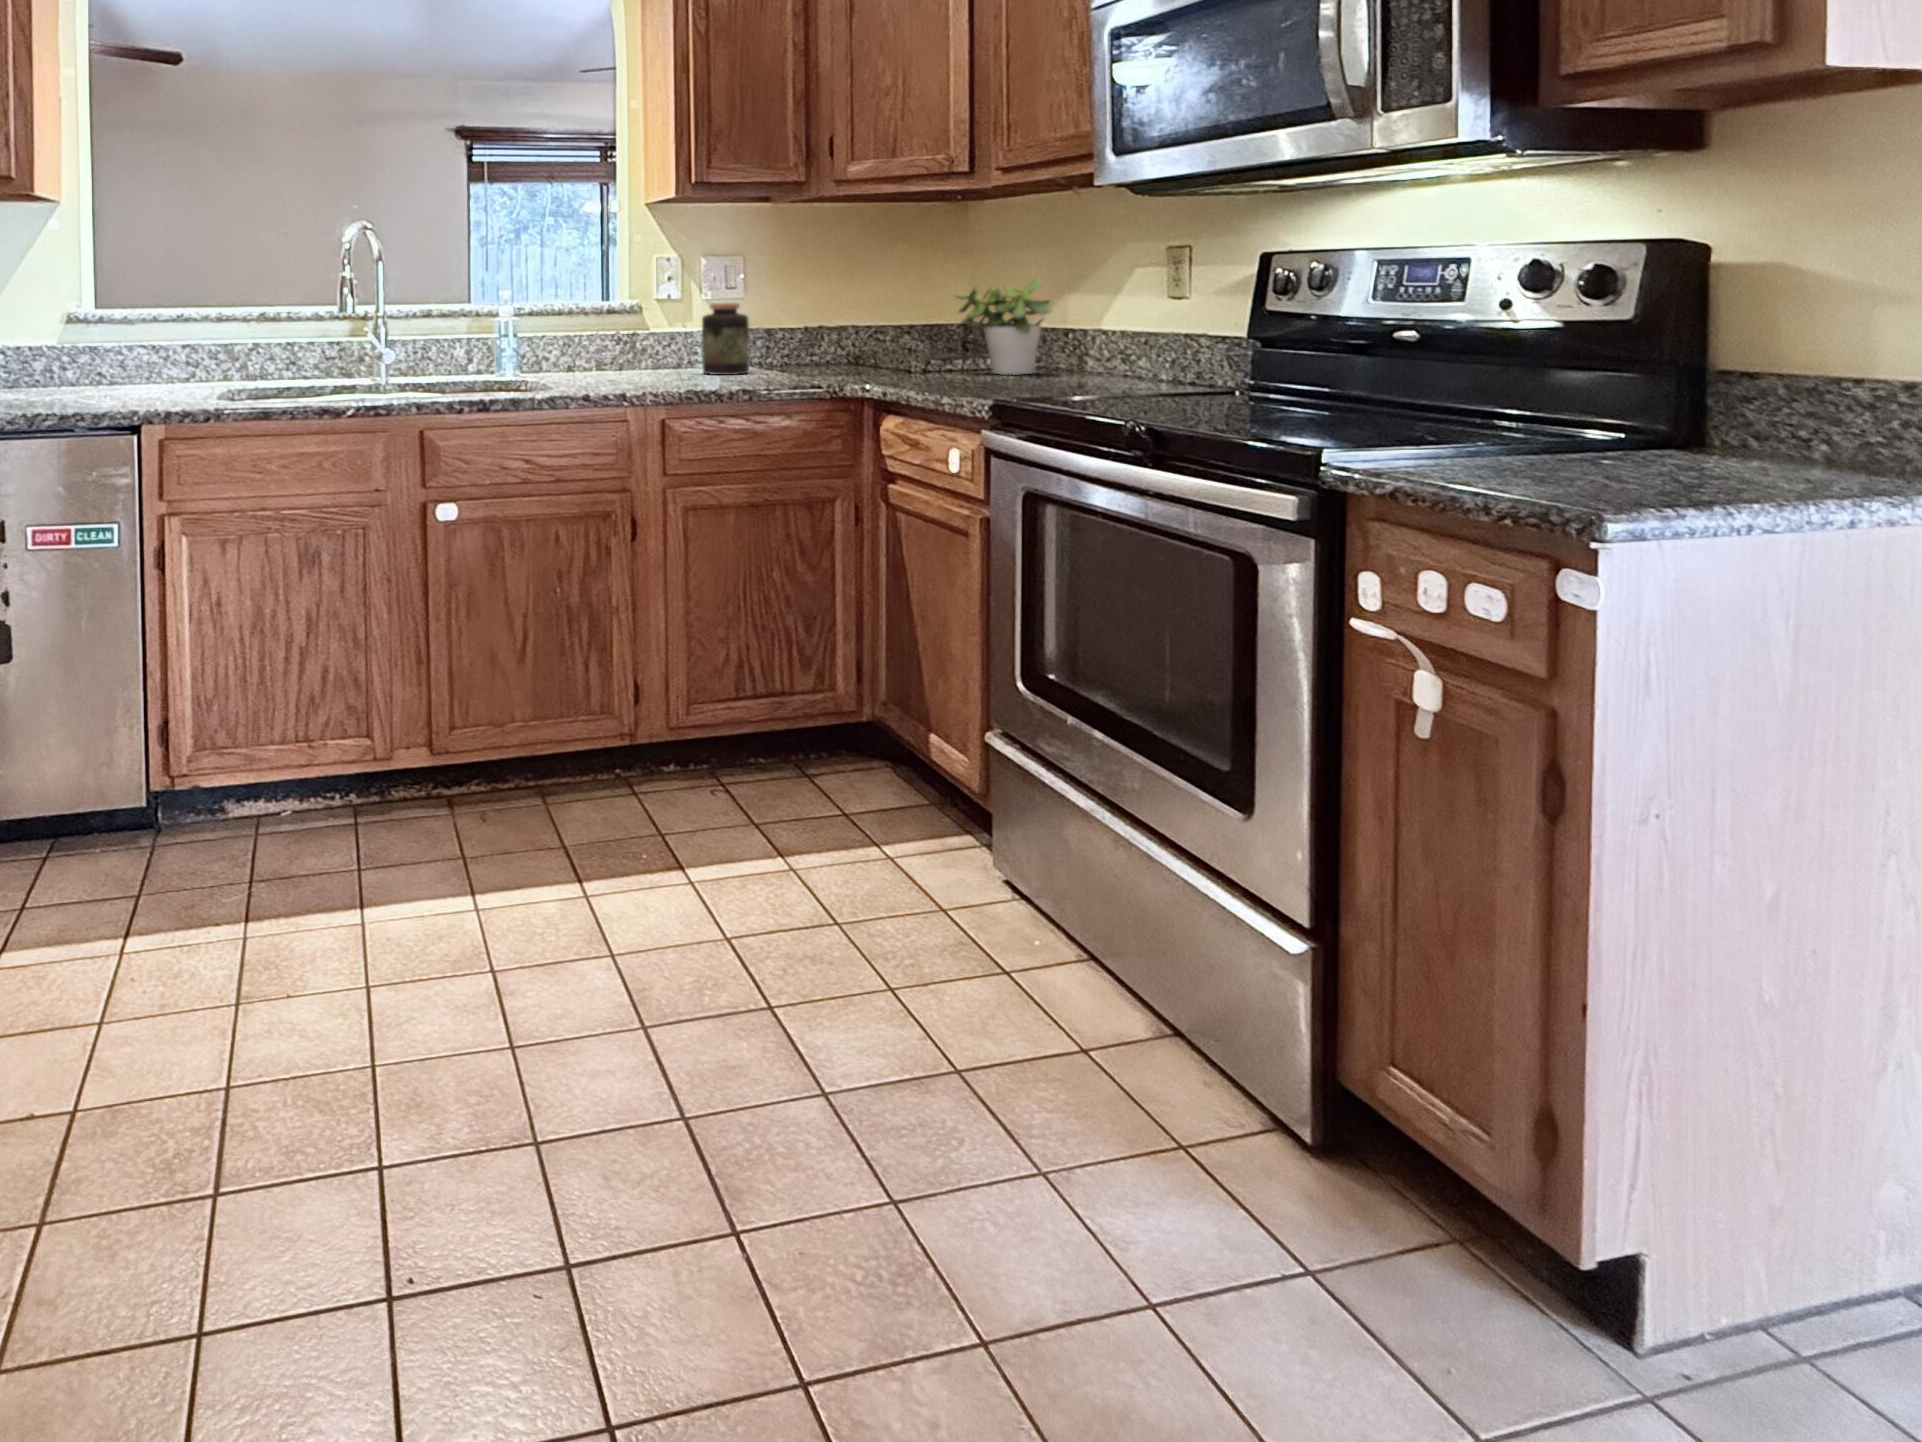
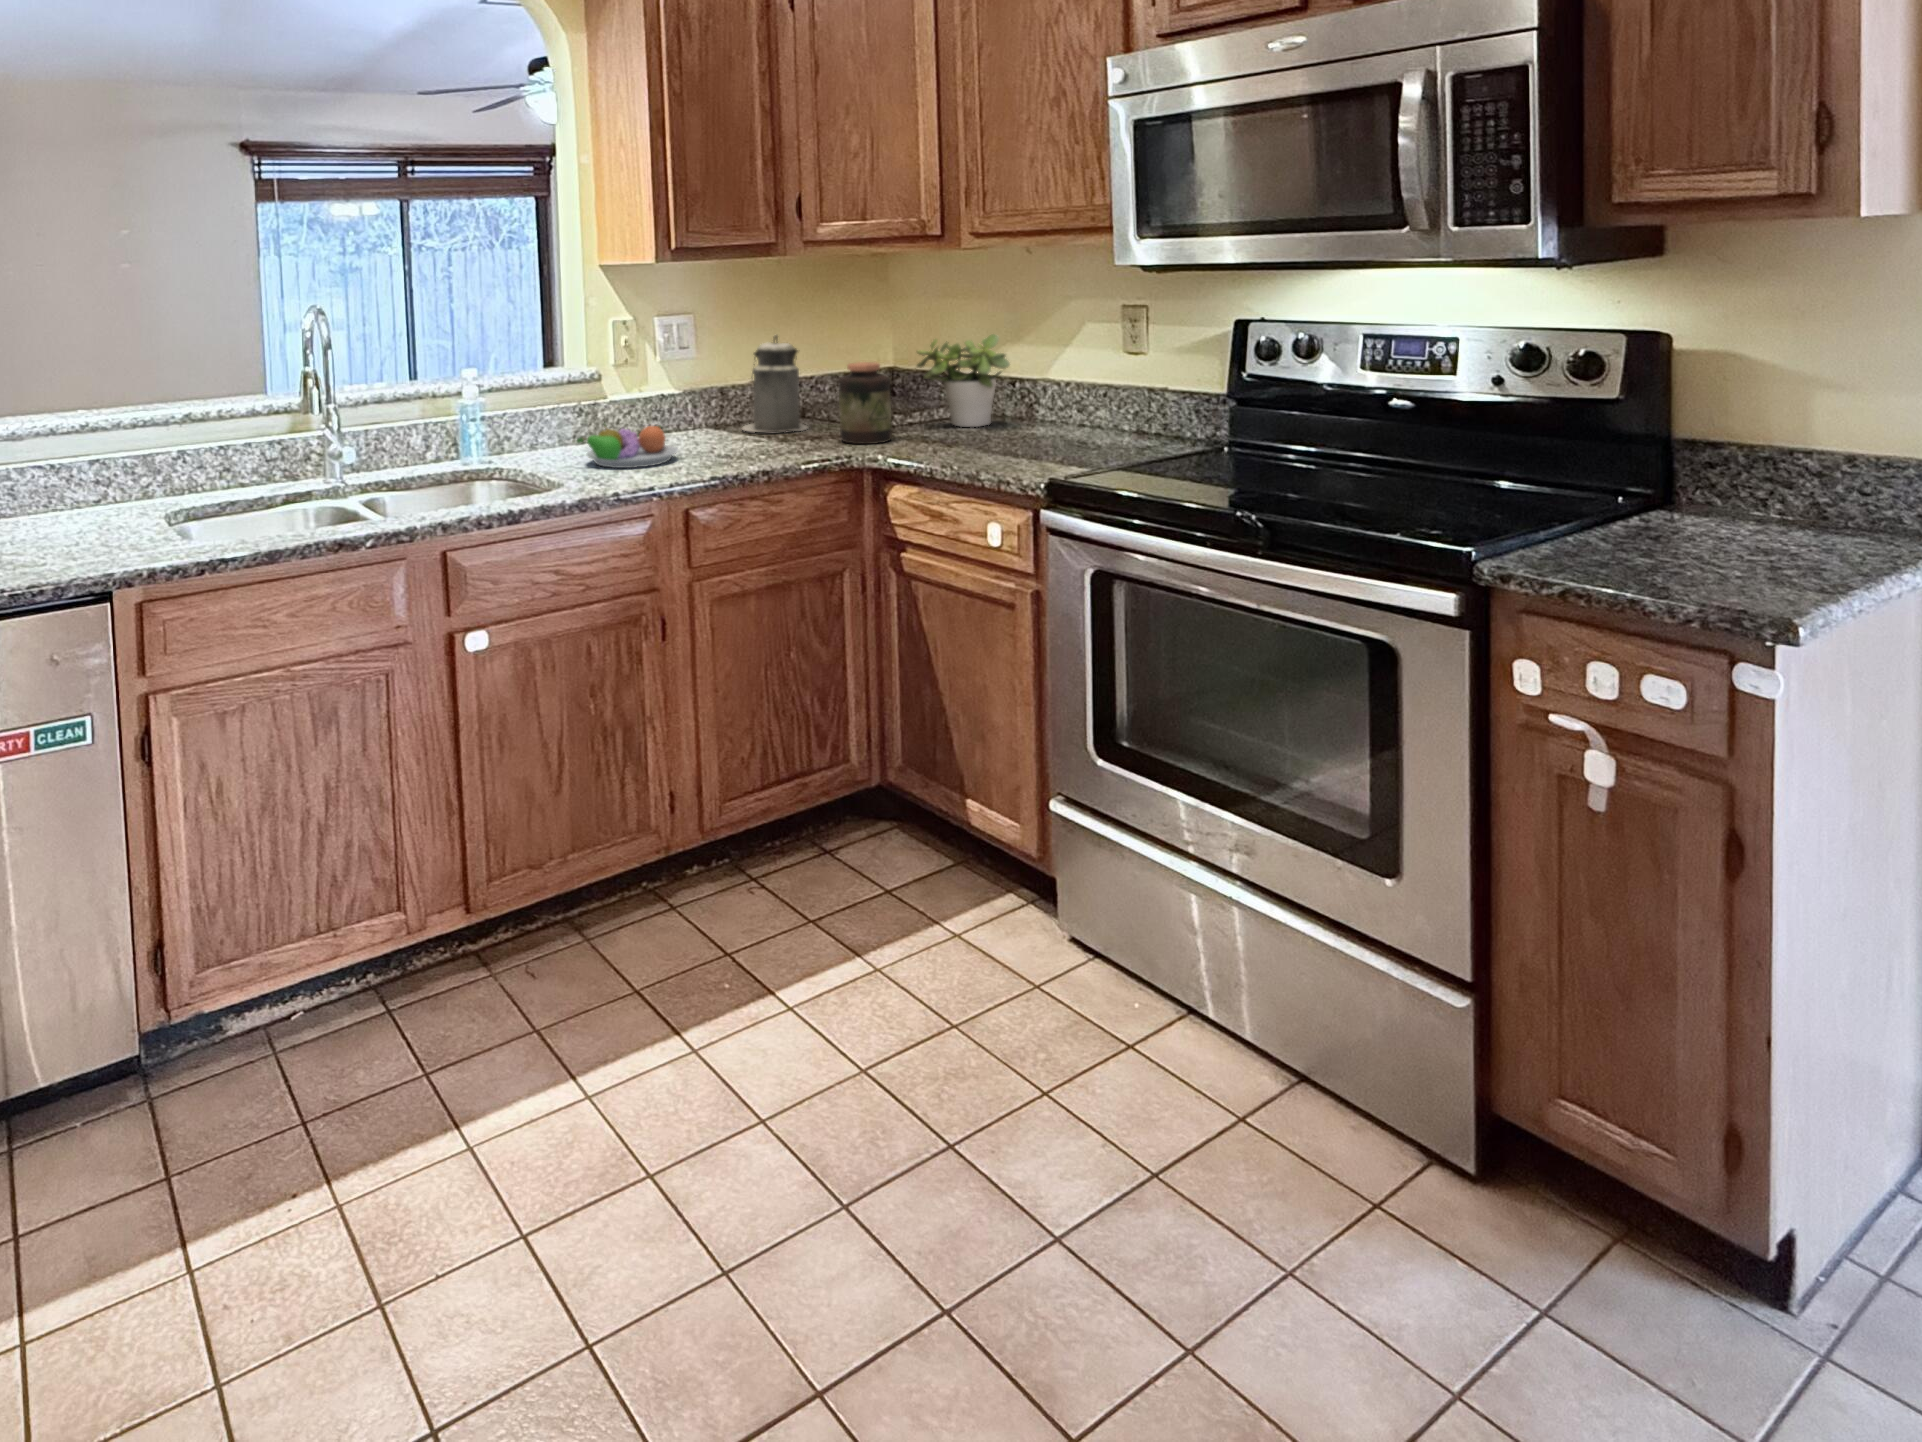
canister: none [783,277,851,372] -> present [742,335,808,432]
jar: present [702,303,749,375] -> present [839,362,892,444]
fruit bowl: none [590,345,688,384] -> present [577,425,678,468]

